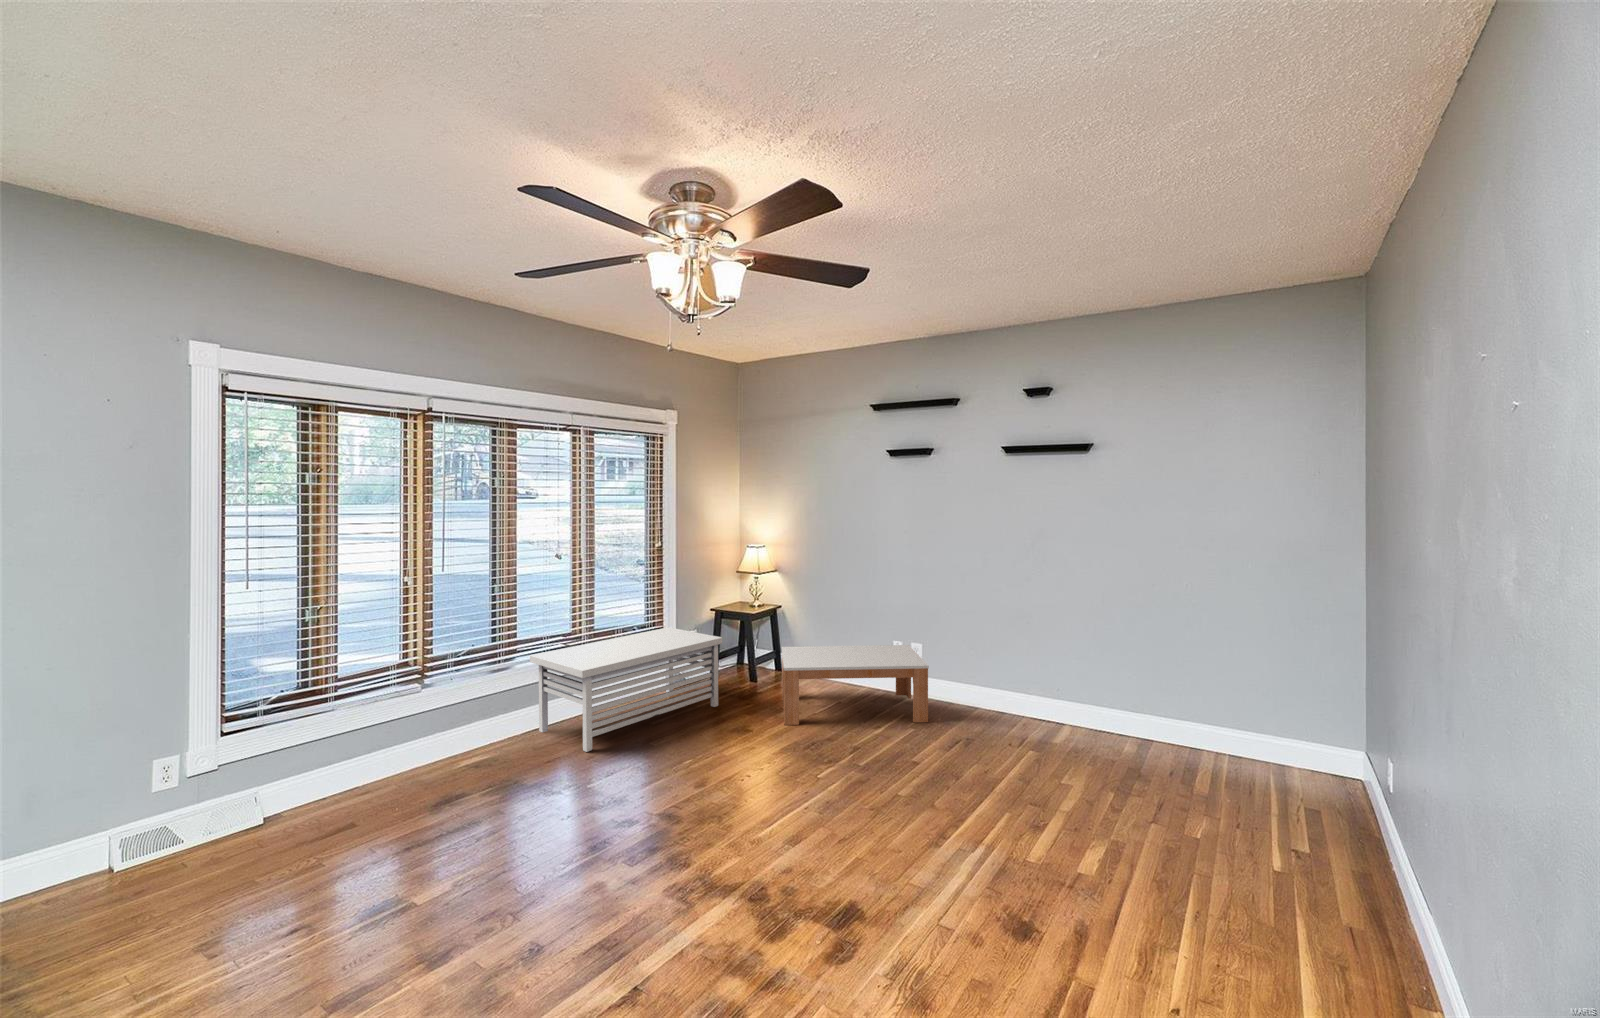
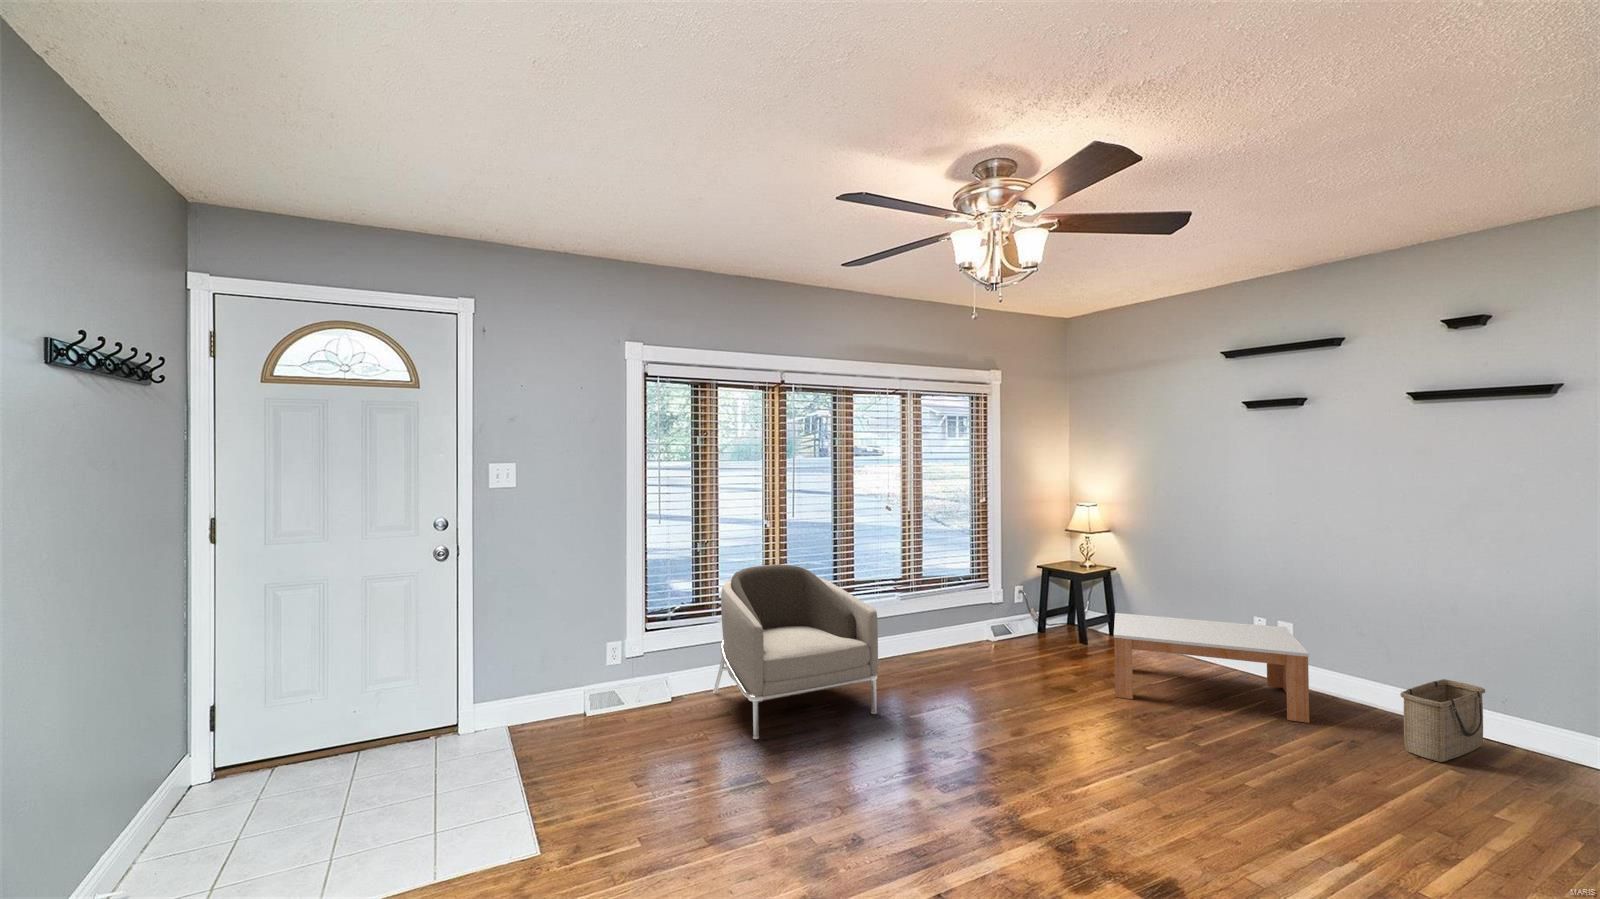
storage bench: present [530,627,722,752] -> none [861,582,1046,689]
armchair: none [325,630,552,854] -> present [713,565,878,739]
basket: none [987,674,1033,738] -> present [1400,679,1485,762]

